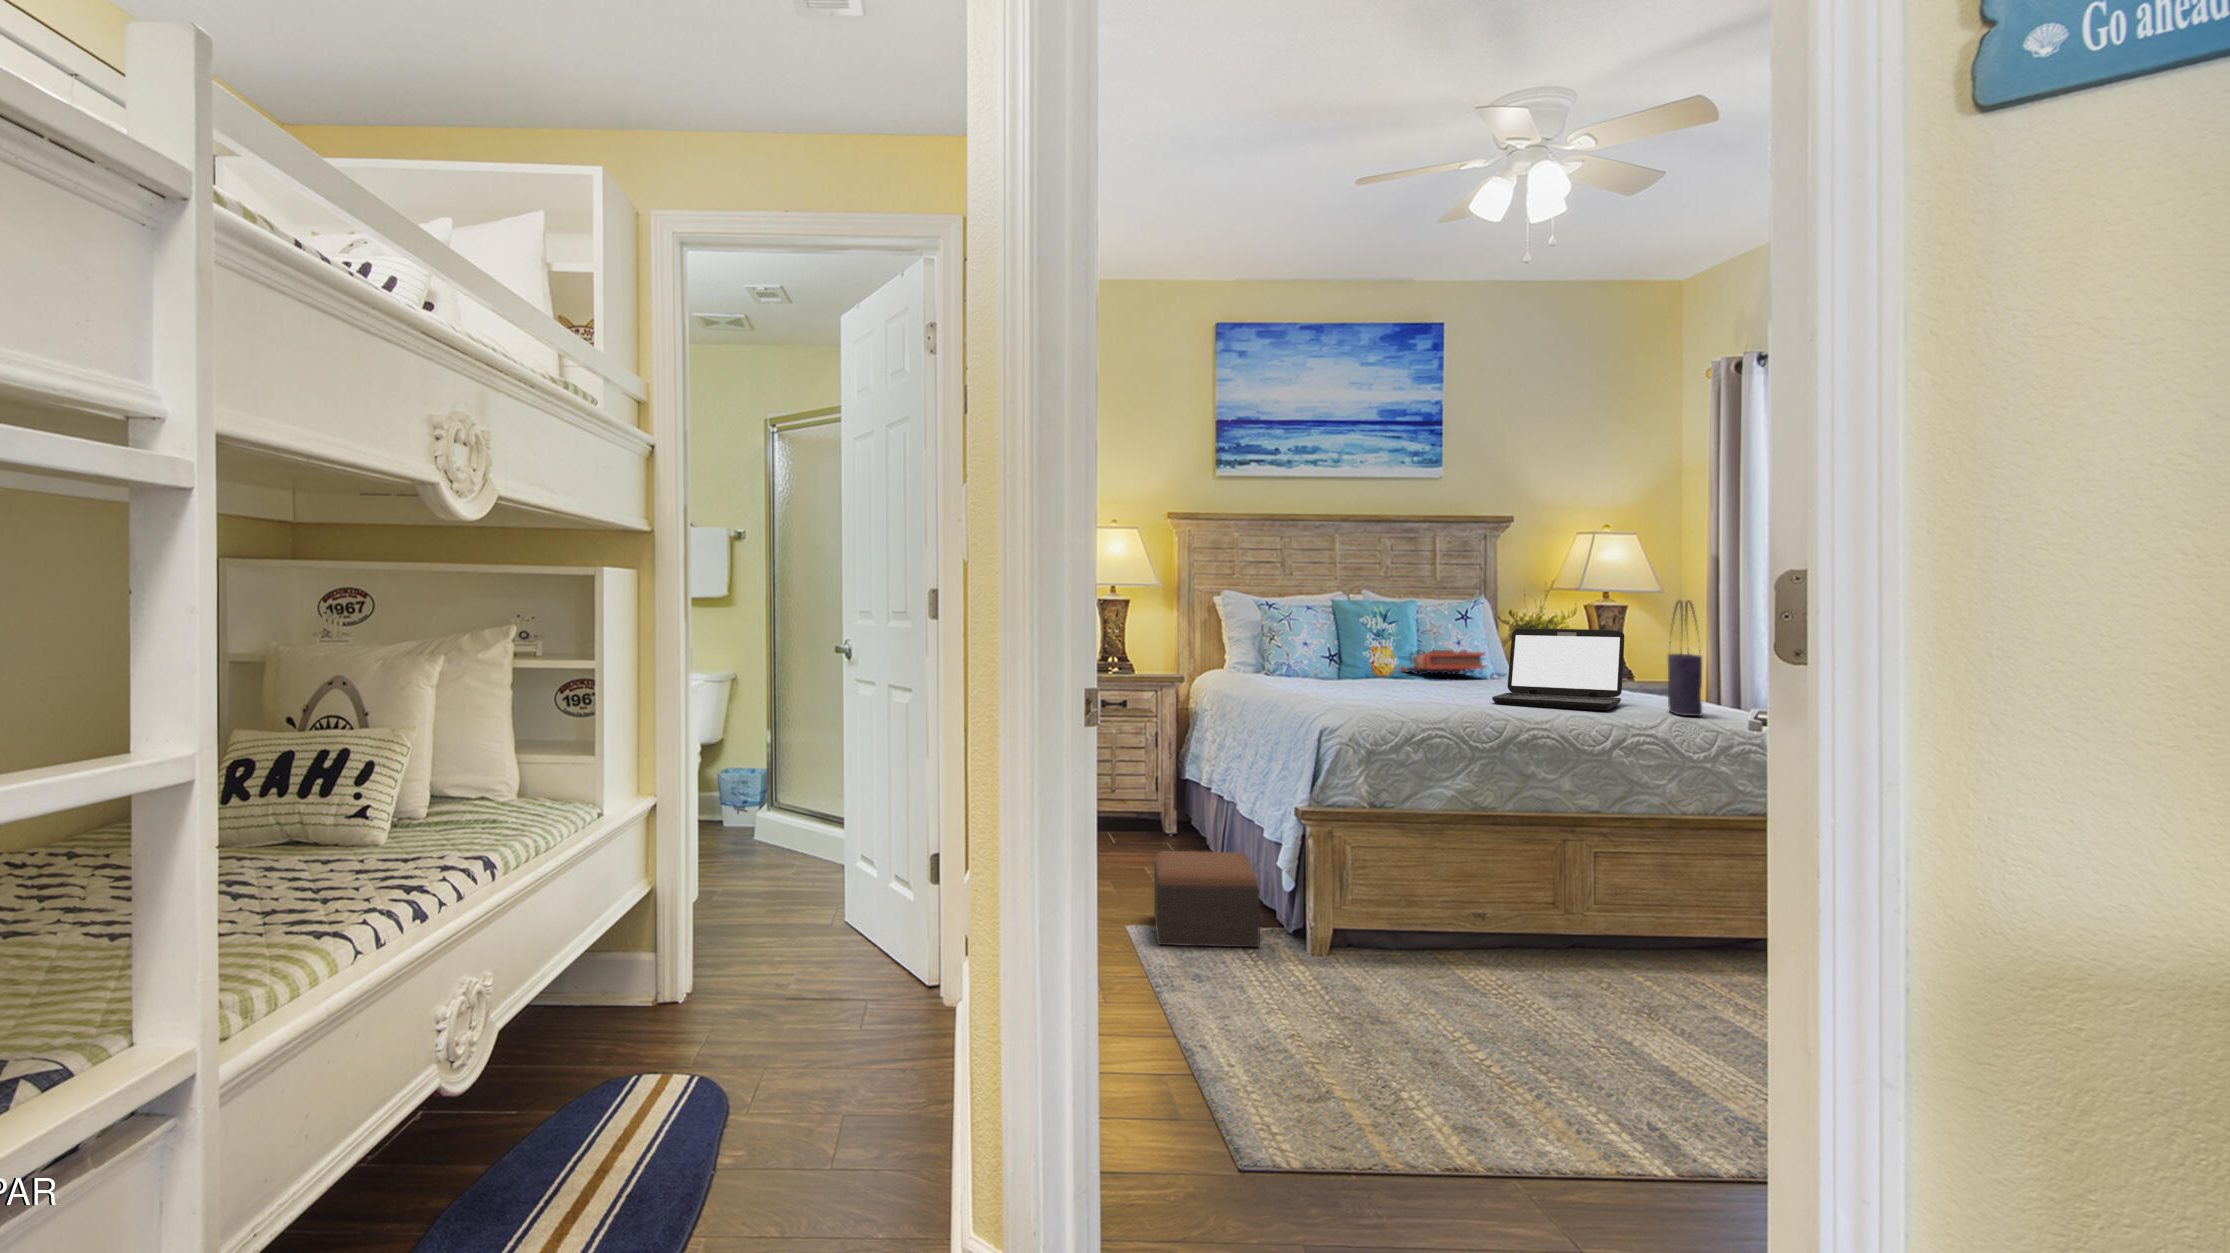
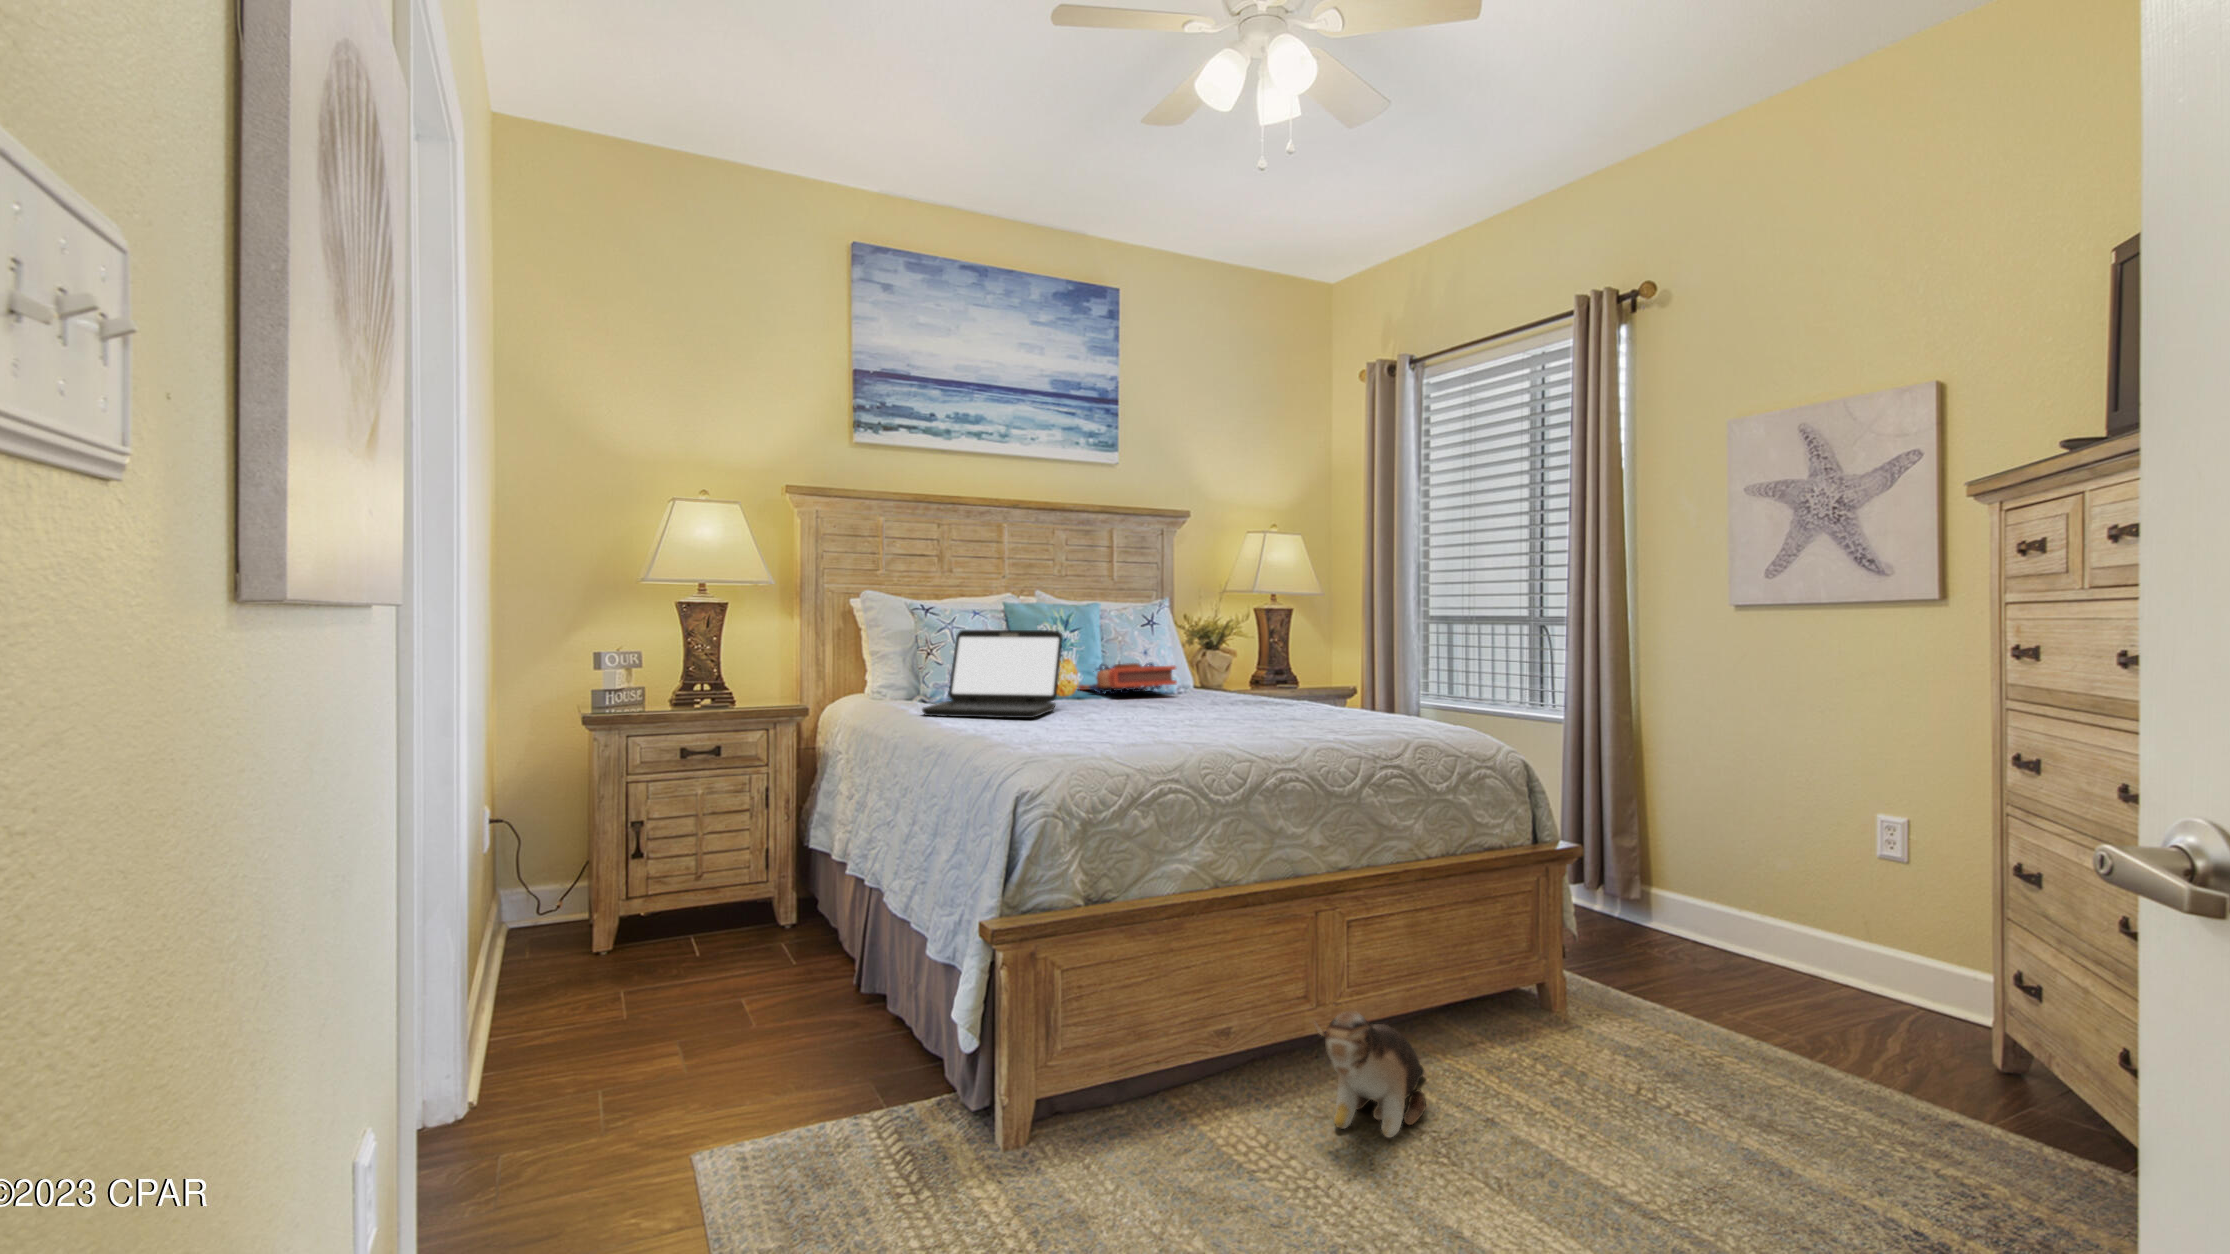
tote bag: present [1668,601,1702,716] -> none [1400,607,1441,742]
laptop: present [1492,628,1624,710] -> present [922,630,1063,718]
footstool: present [1154,851,1260,947] -> none [757,981,926,1169]
plush toy: none [1538,899,1657,998] -> present [1313,1011,1426,1137]

